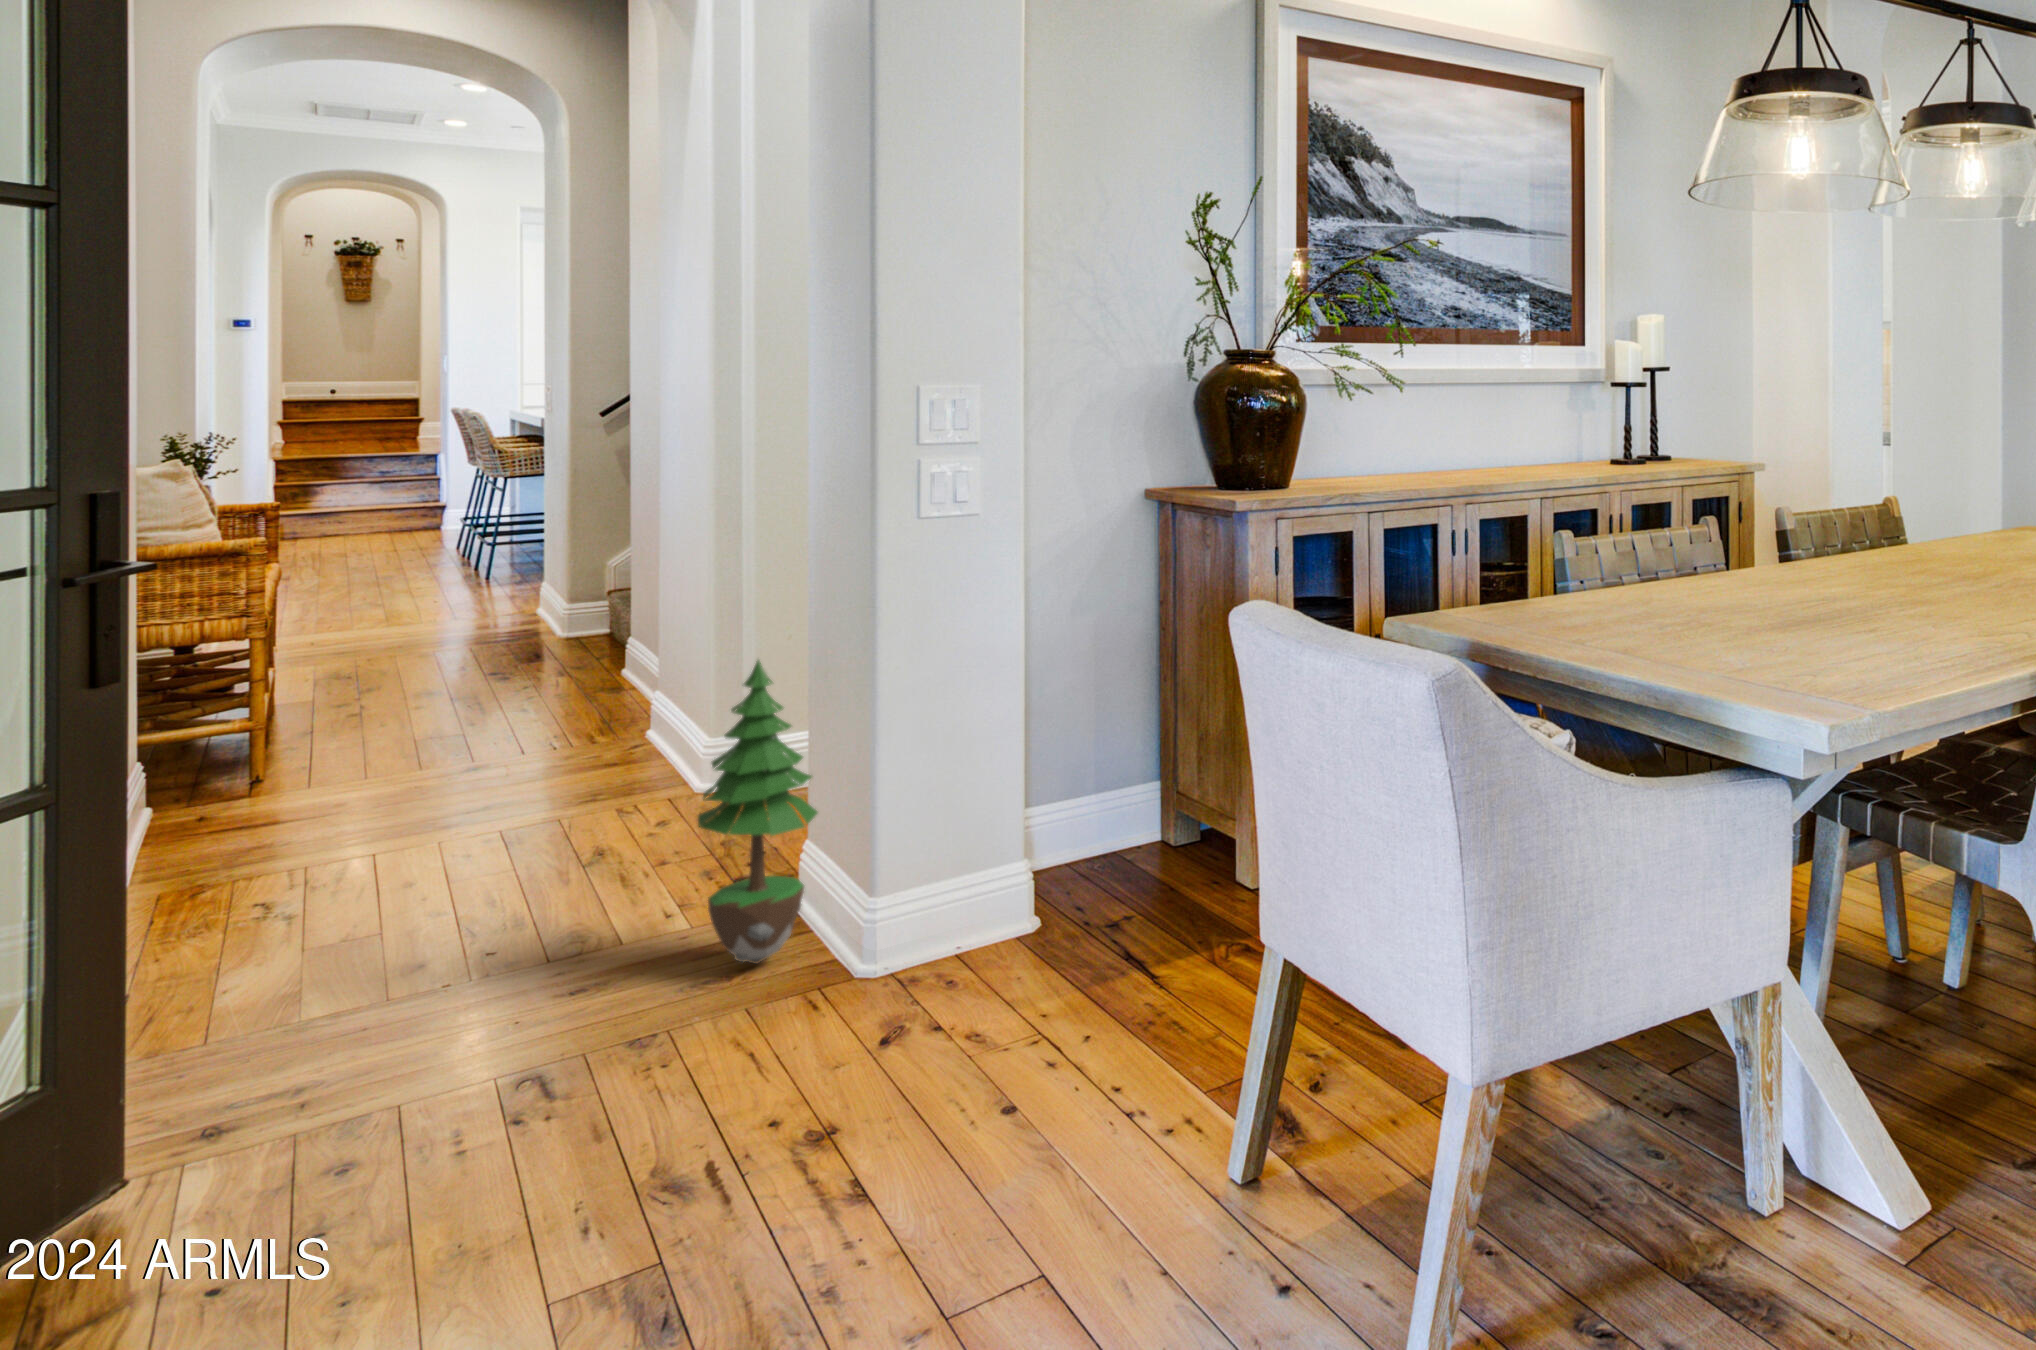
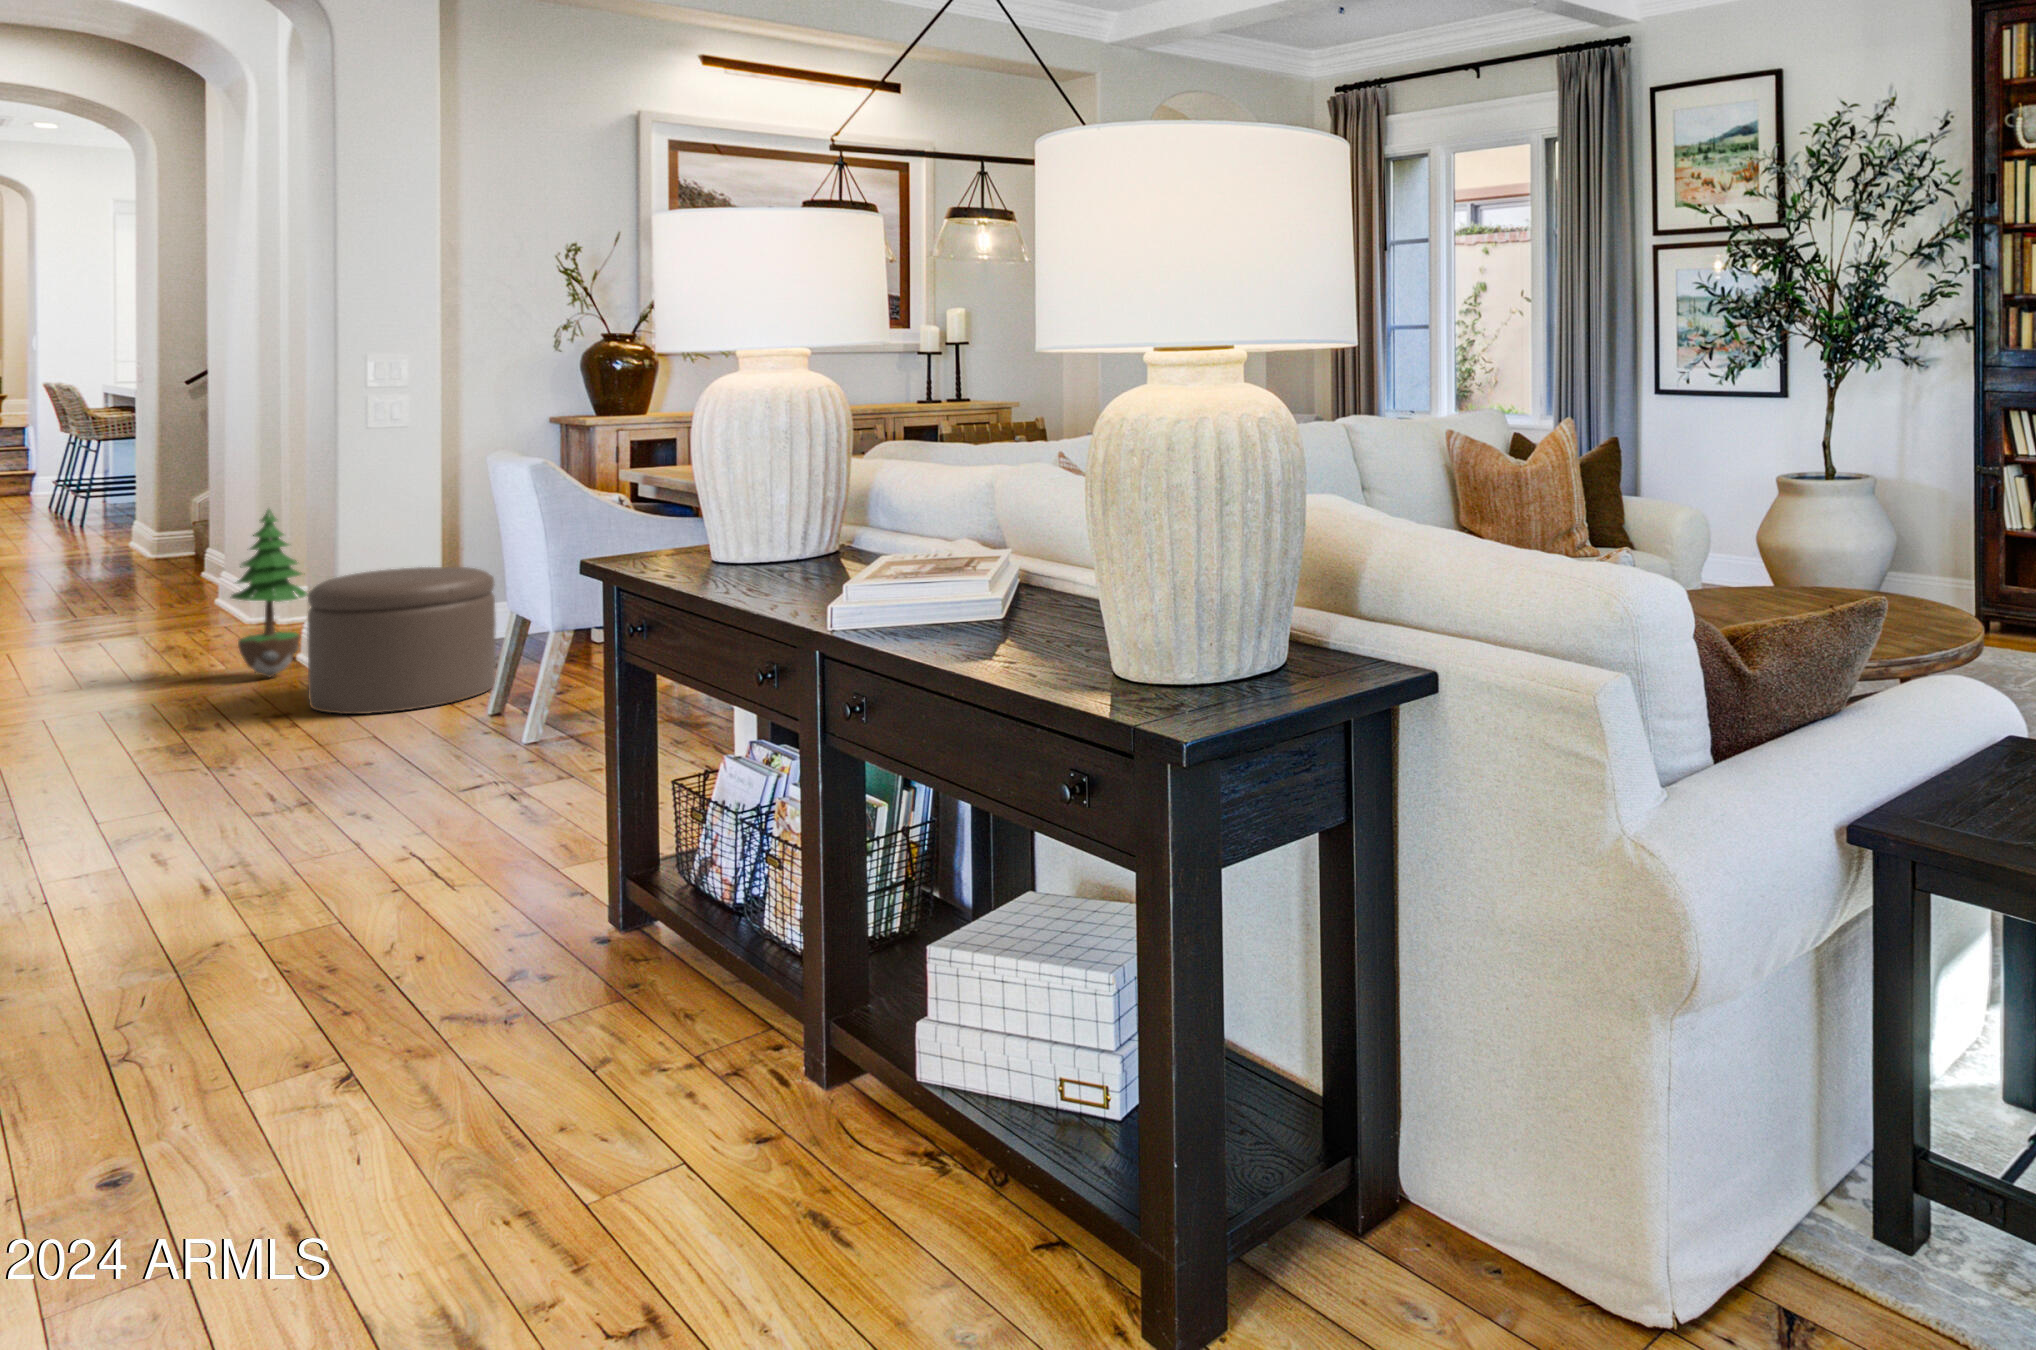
ottoman: none [850,787,1159,1131] -> present [307,567,496,714]

